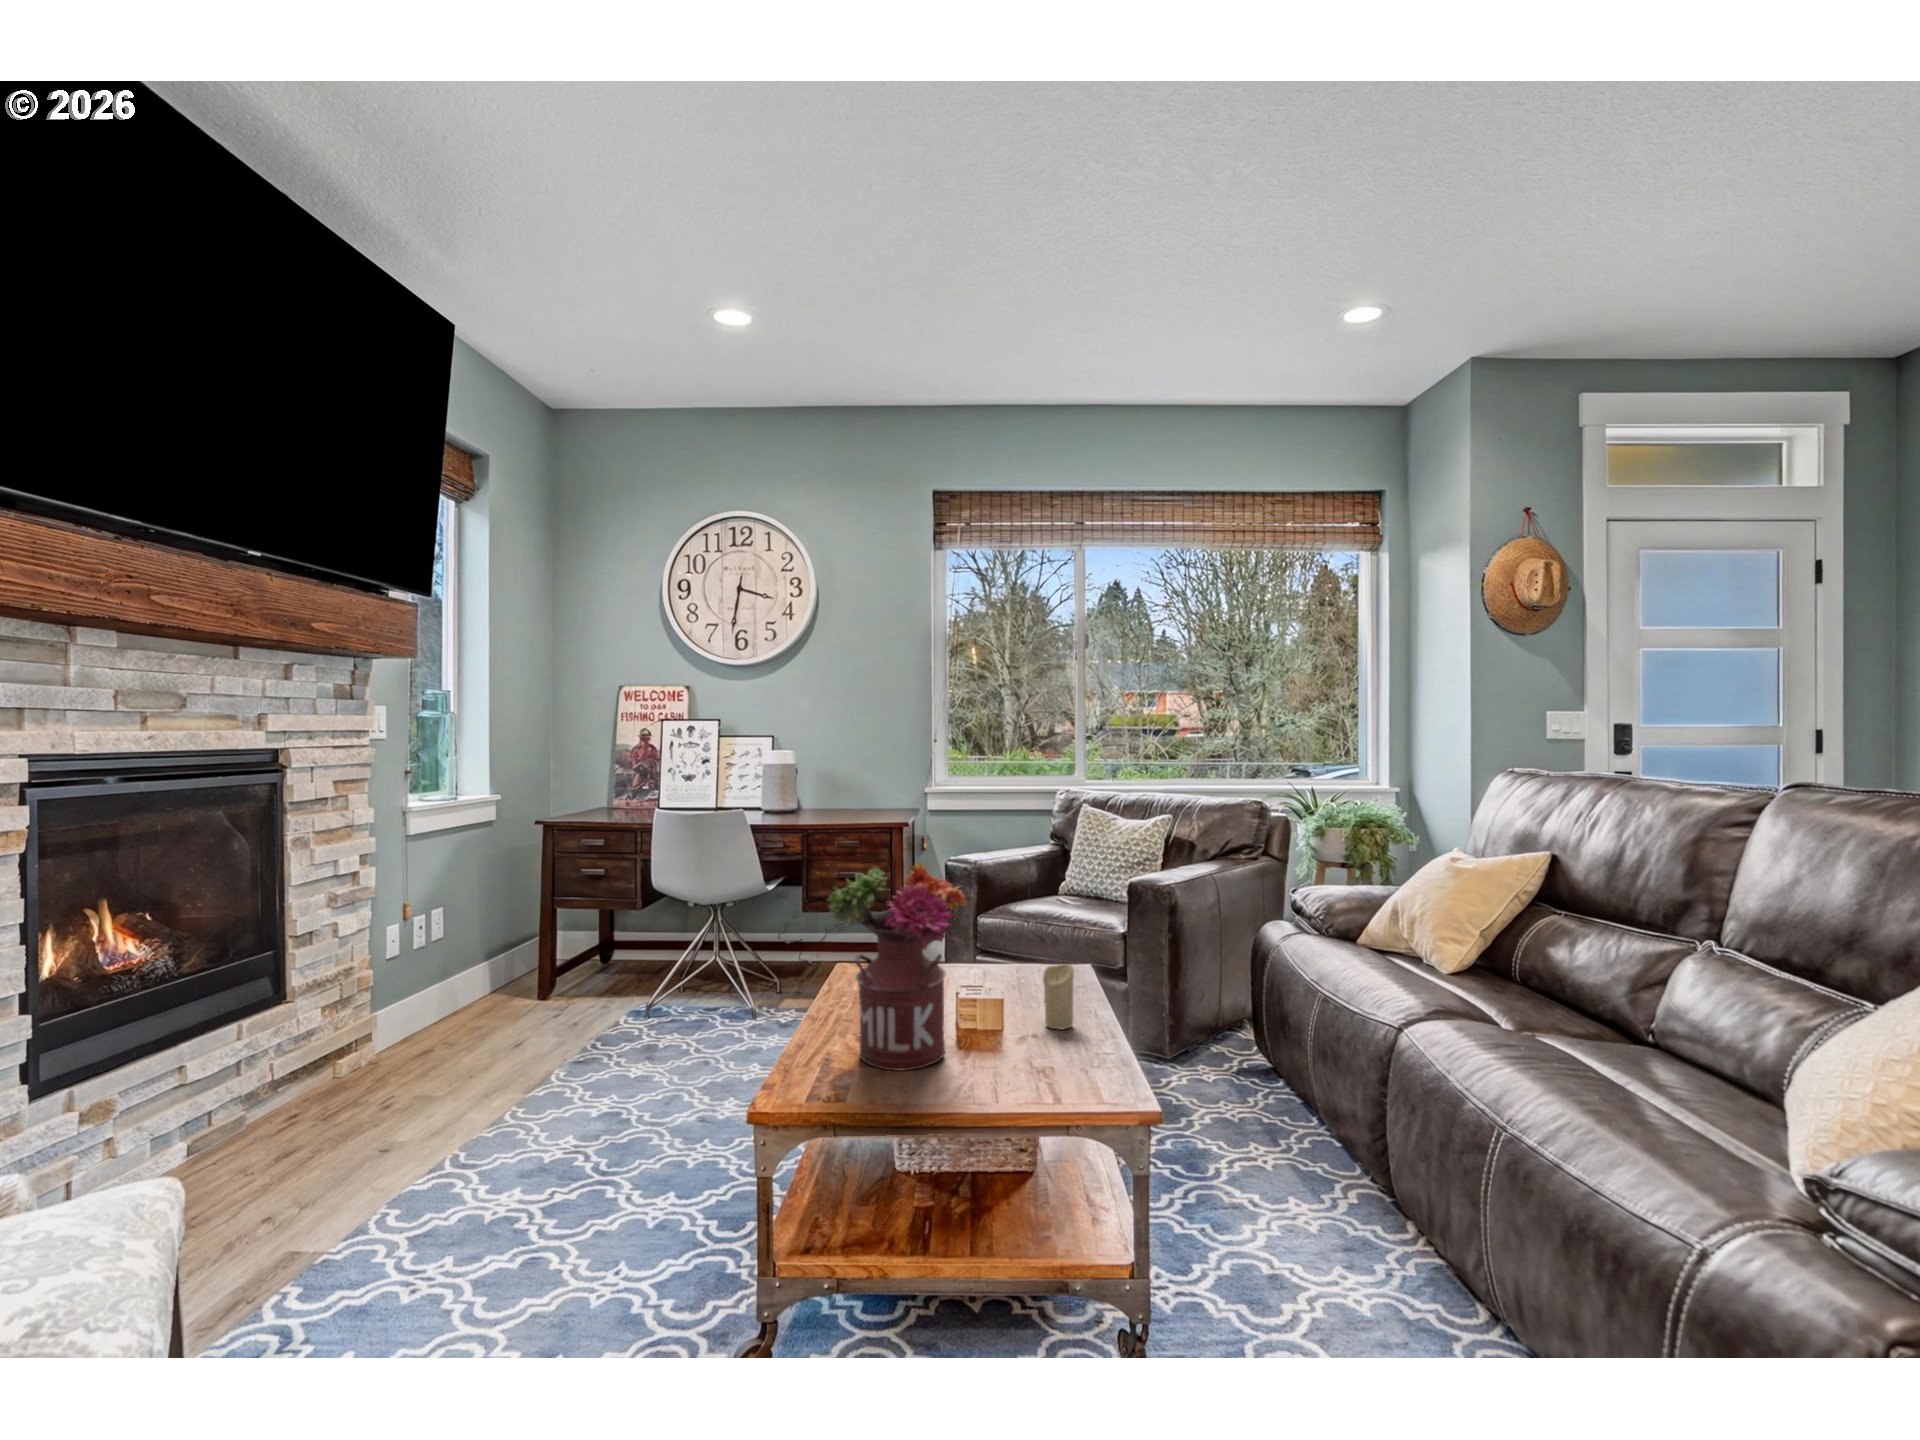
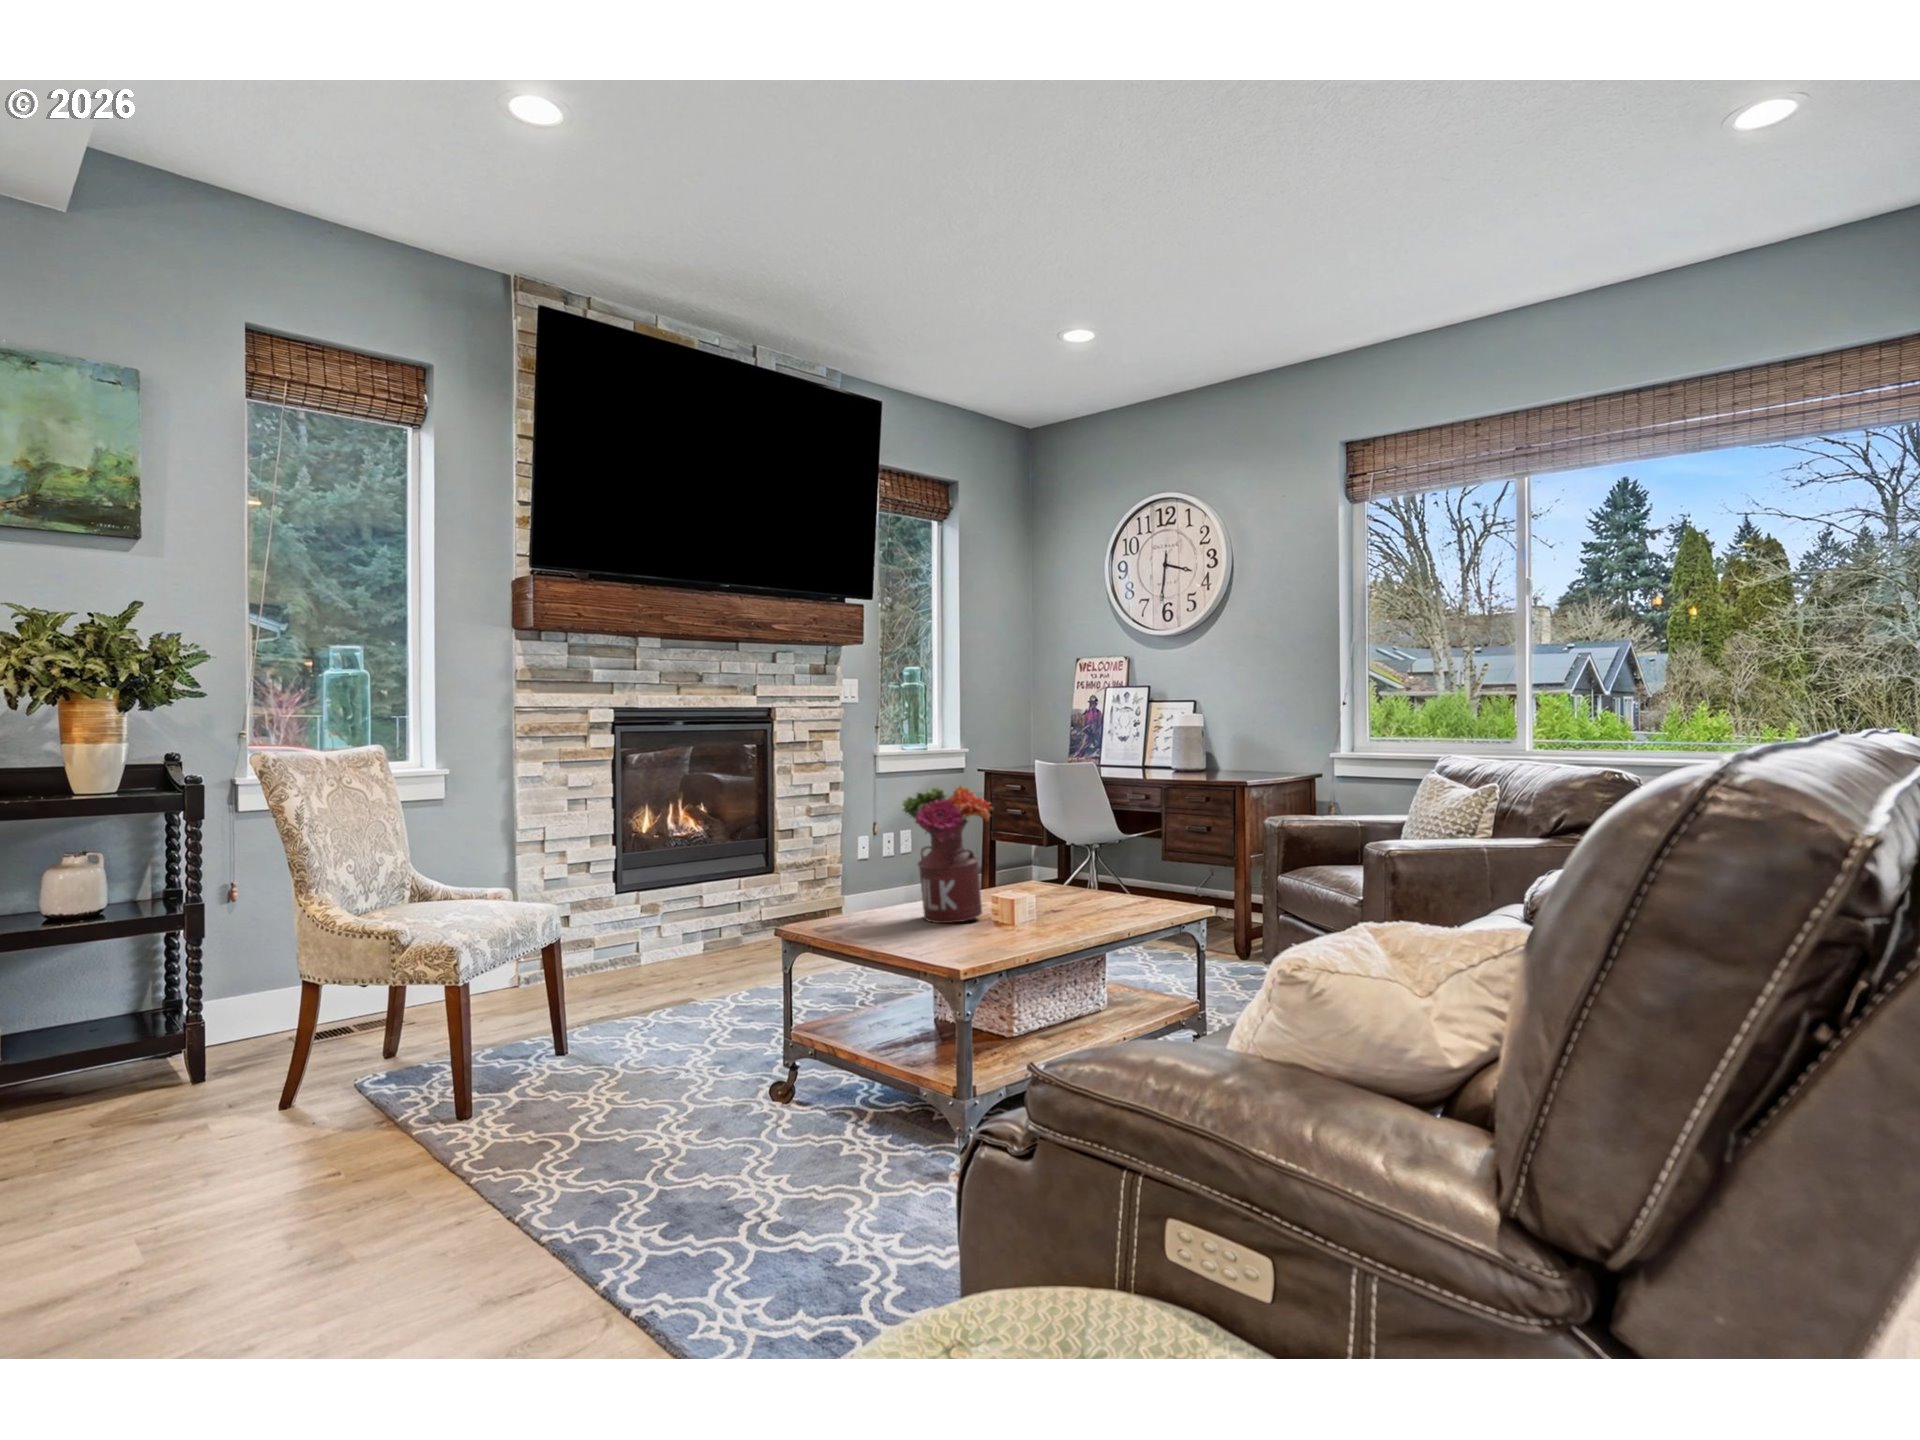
candle: present [1043,964,1074,1029] -> none [1081,876,1105,924]

